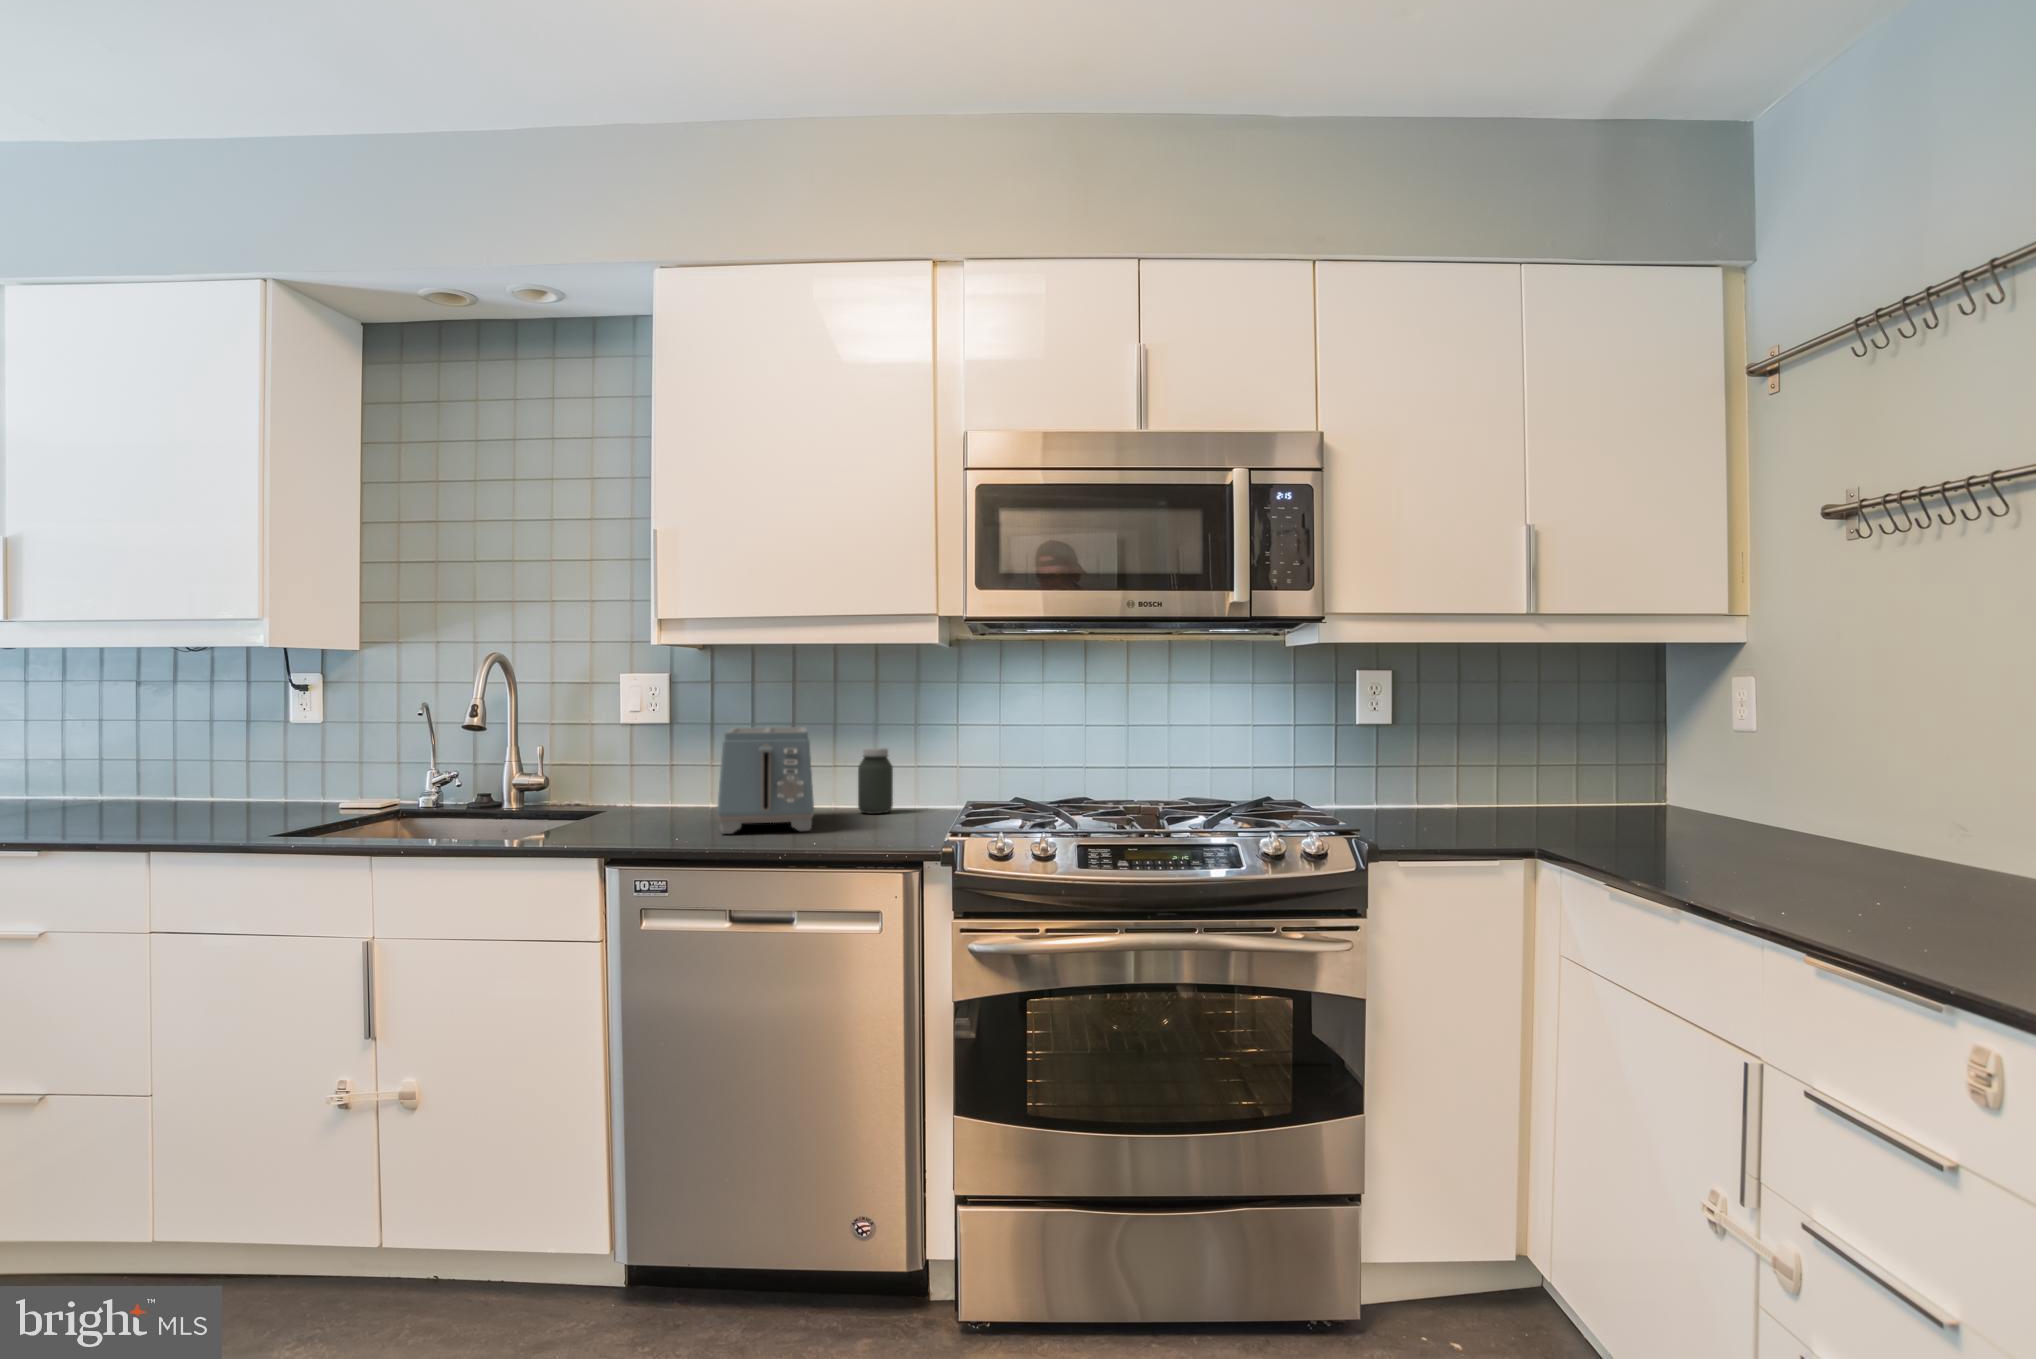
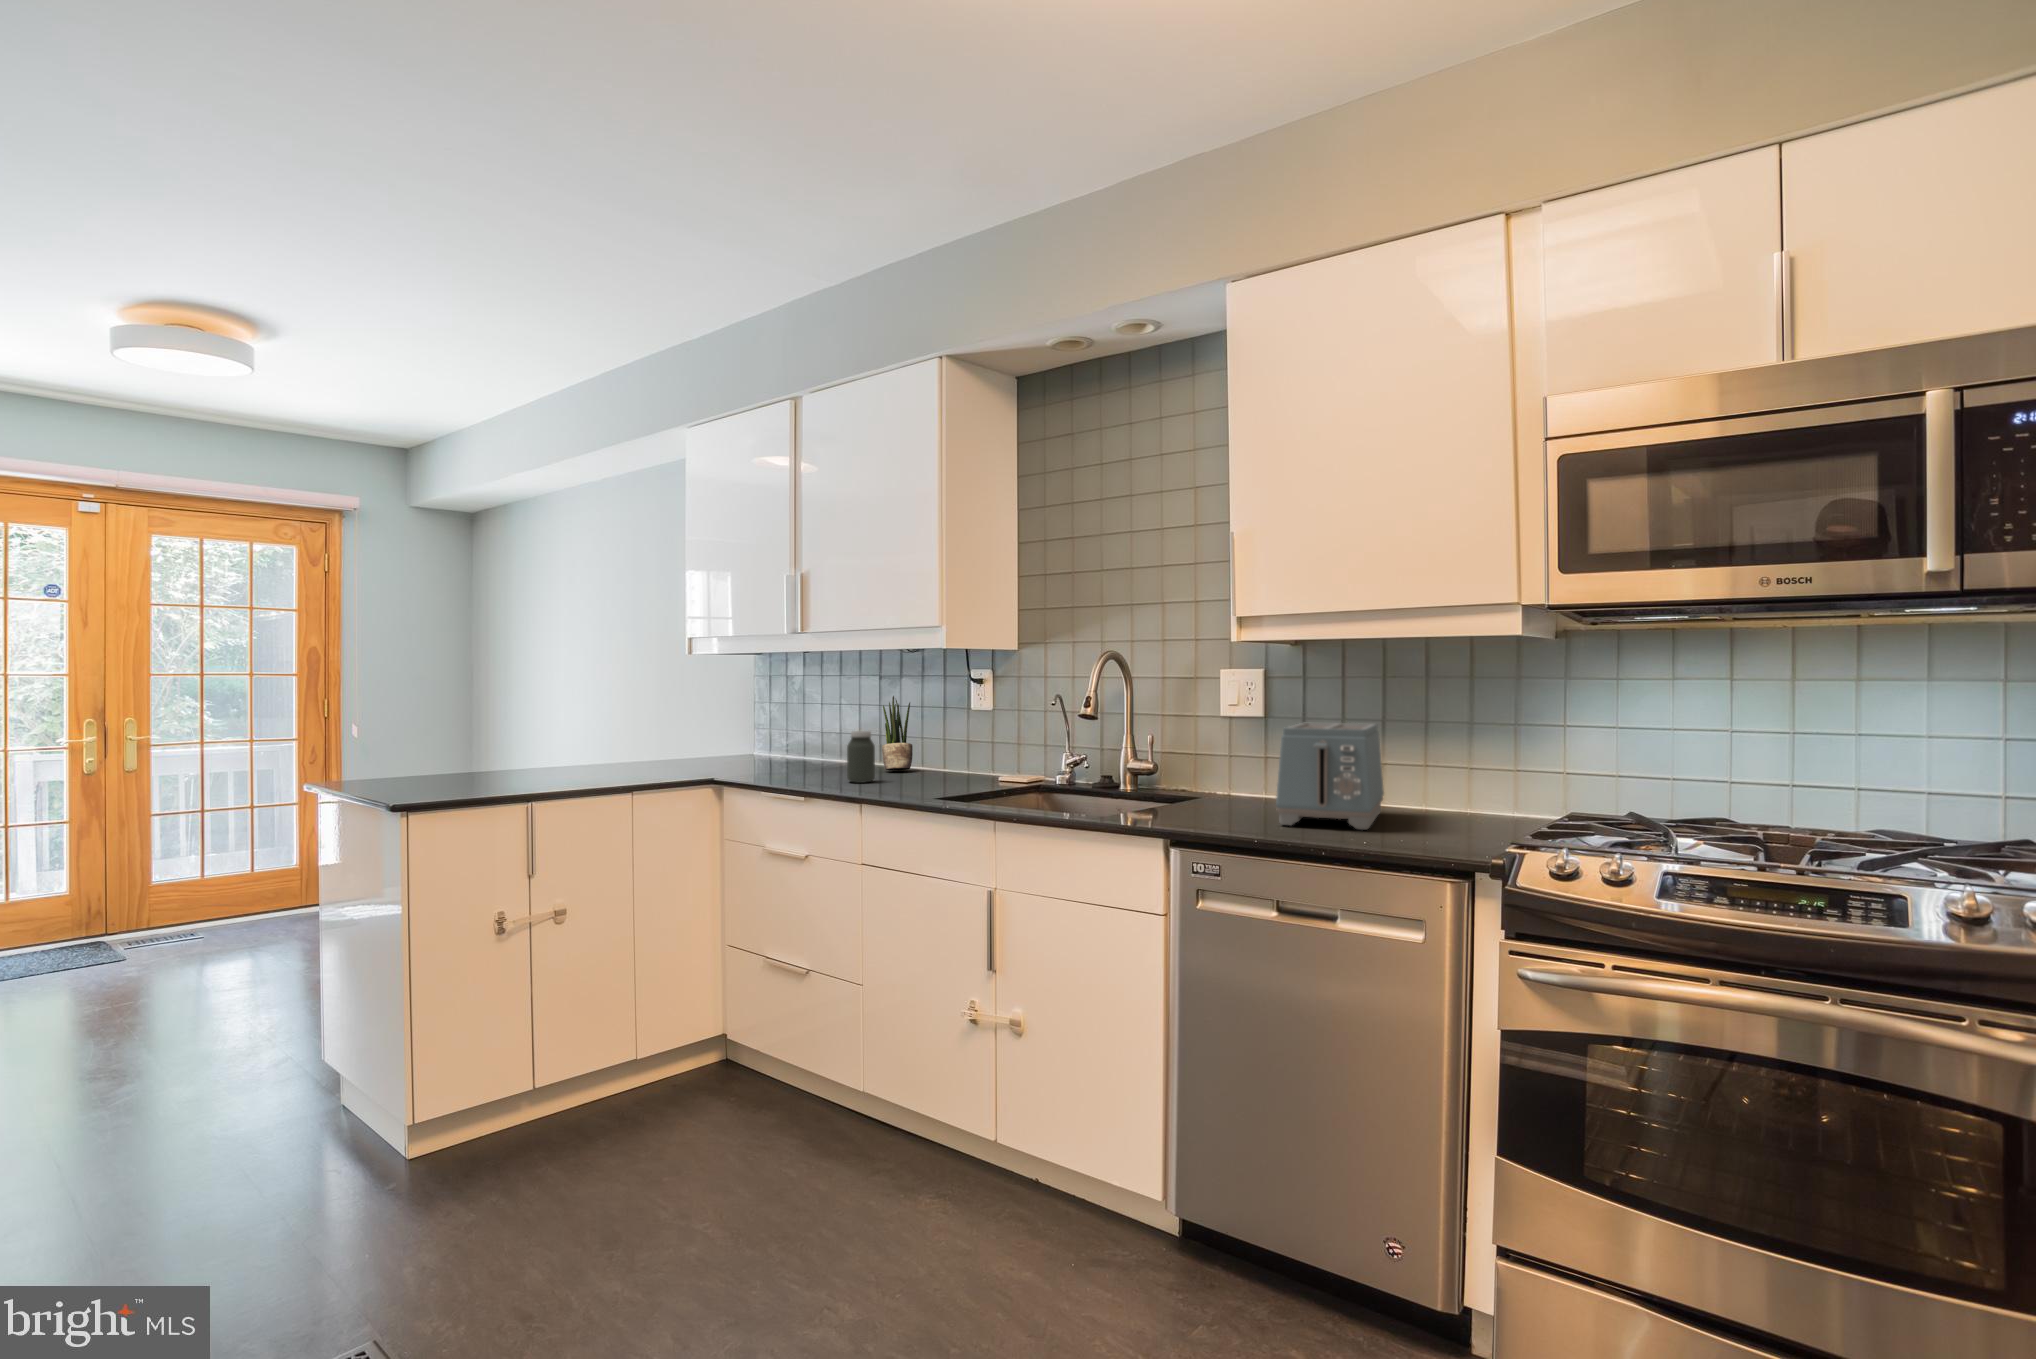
potted plant: none [131,707,185,809] -> present [882,696,913,770]
jar: present [858,748,893,814] -> present [847,731,875,783]

